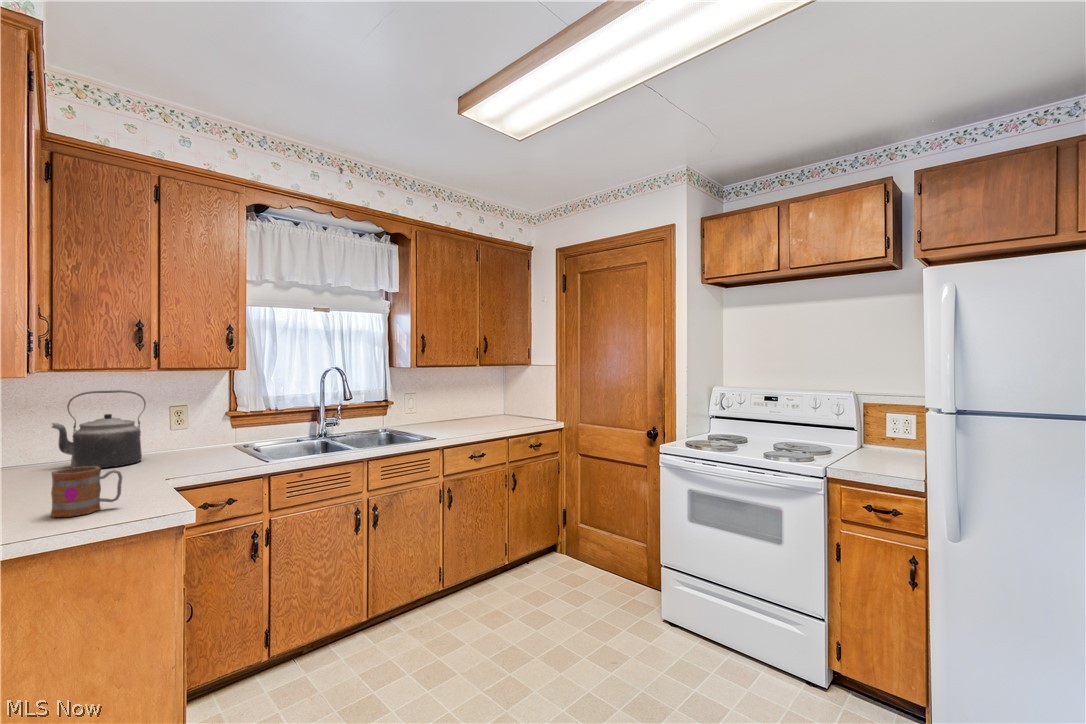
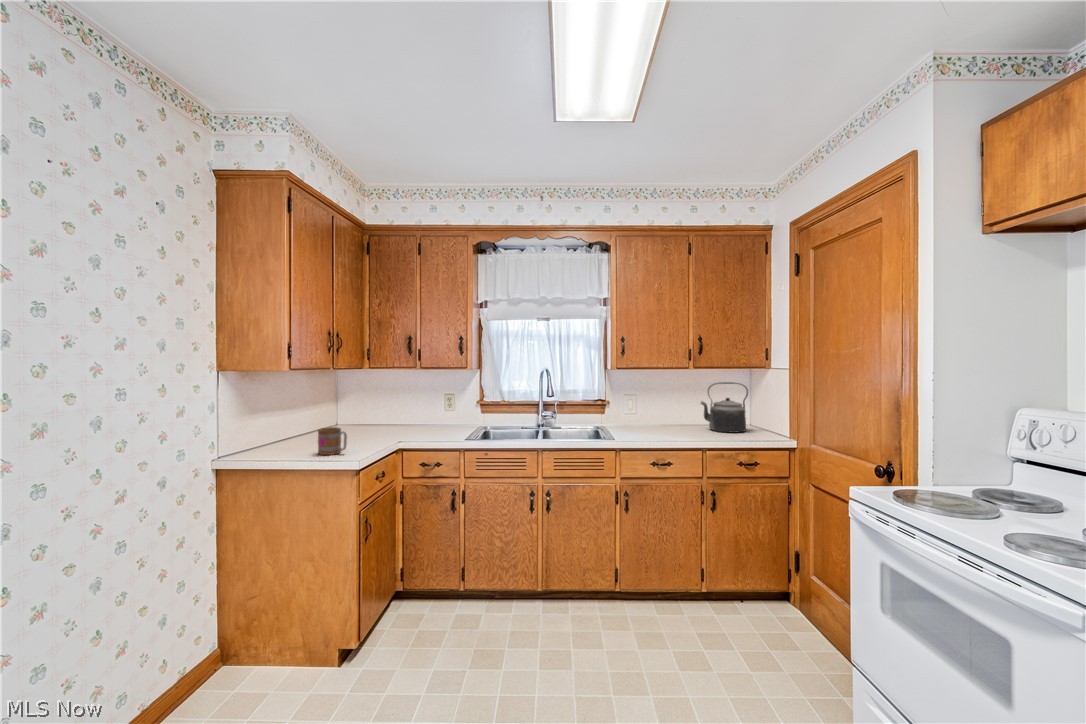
kettle: present [52,390,146,468] -> present [701,382,748,433]

